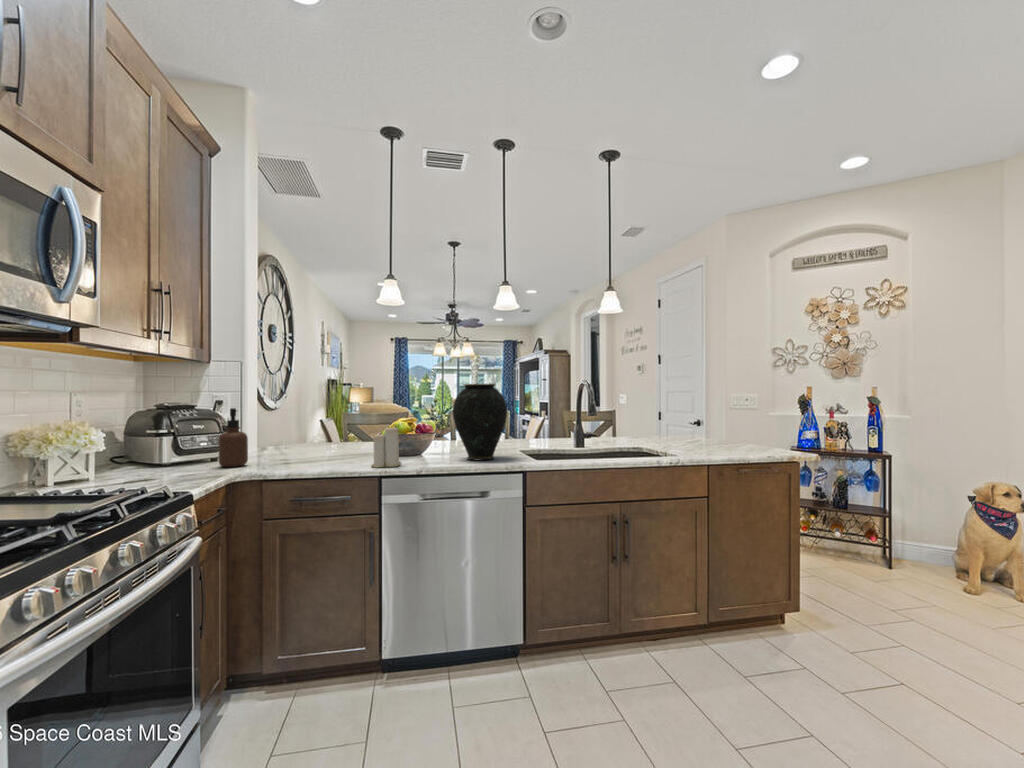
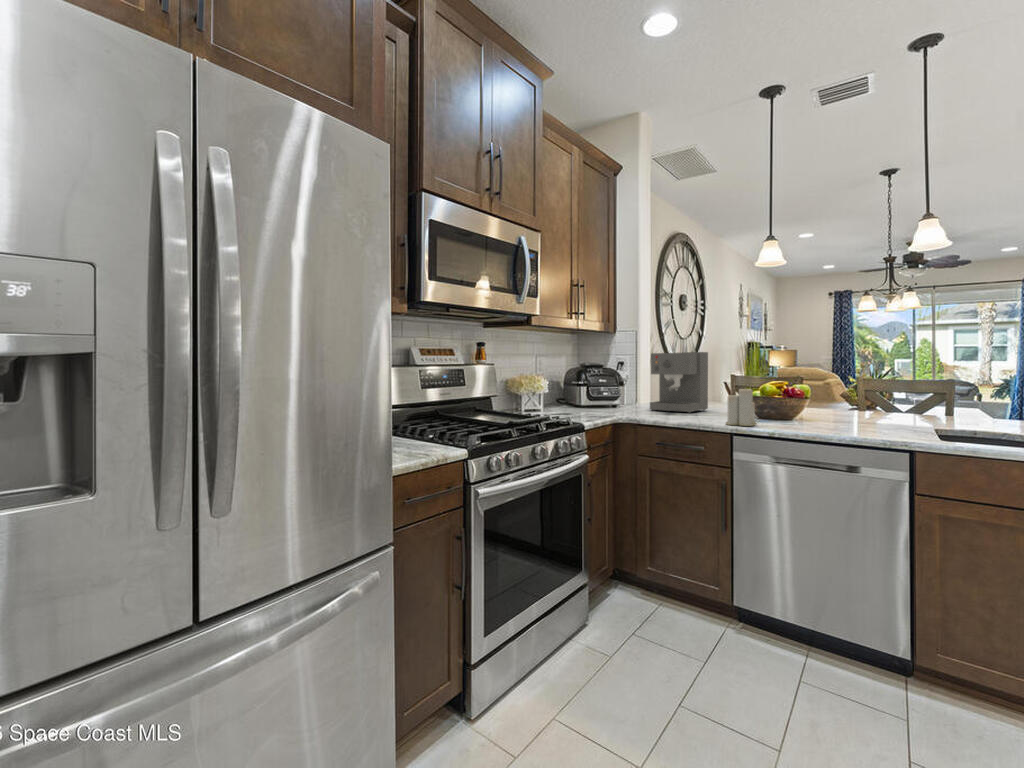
vase: present [453,384,507,461] -> none [822,345,898,432]
coffee maker: none [264,388,331,459] -> present [650,352,708,413]
soap dispenser: present [218,408,248,467] -> none [614,368,633,413]

